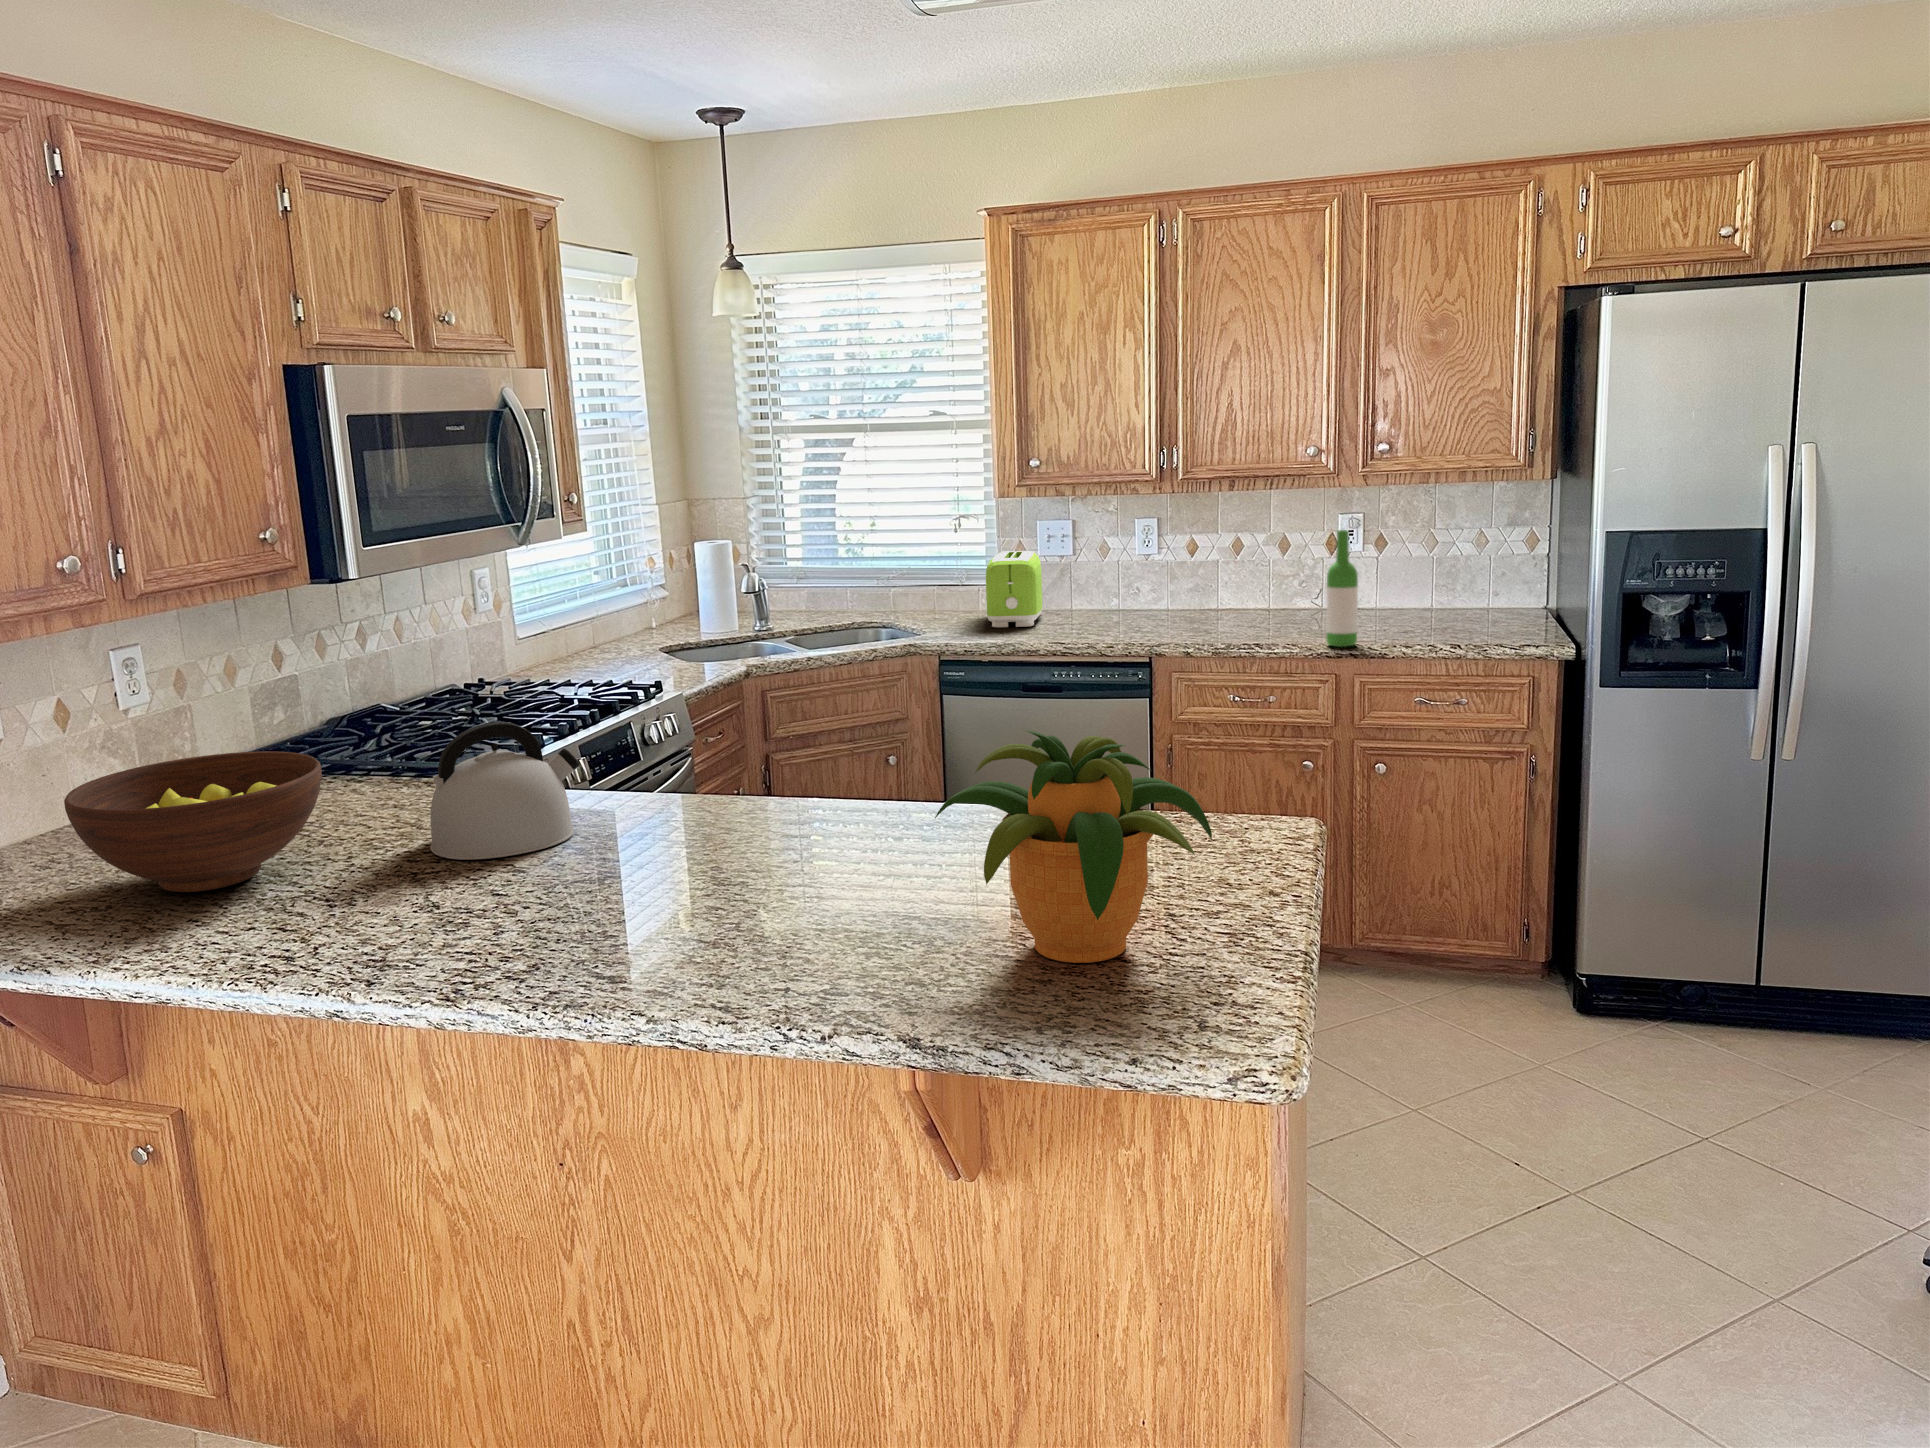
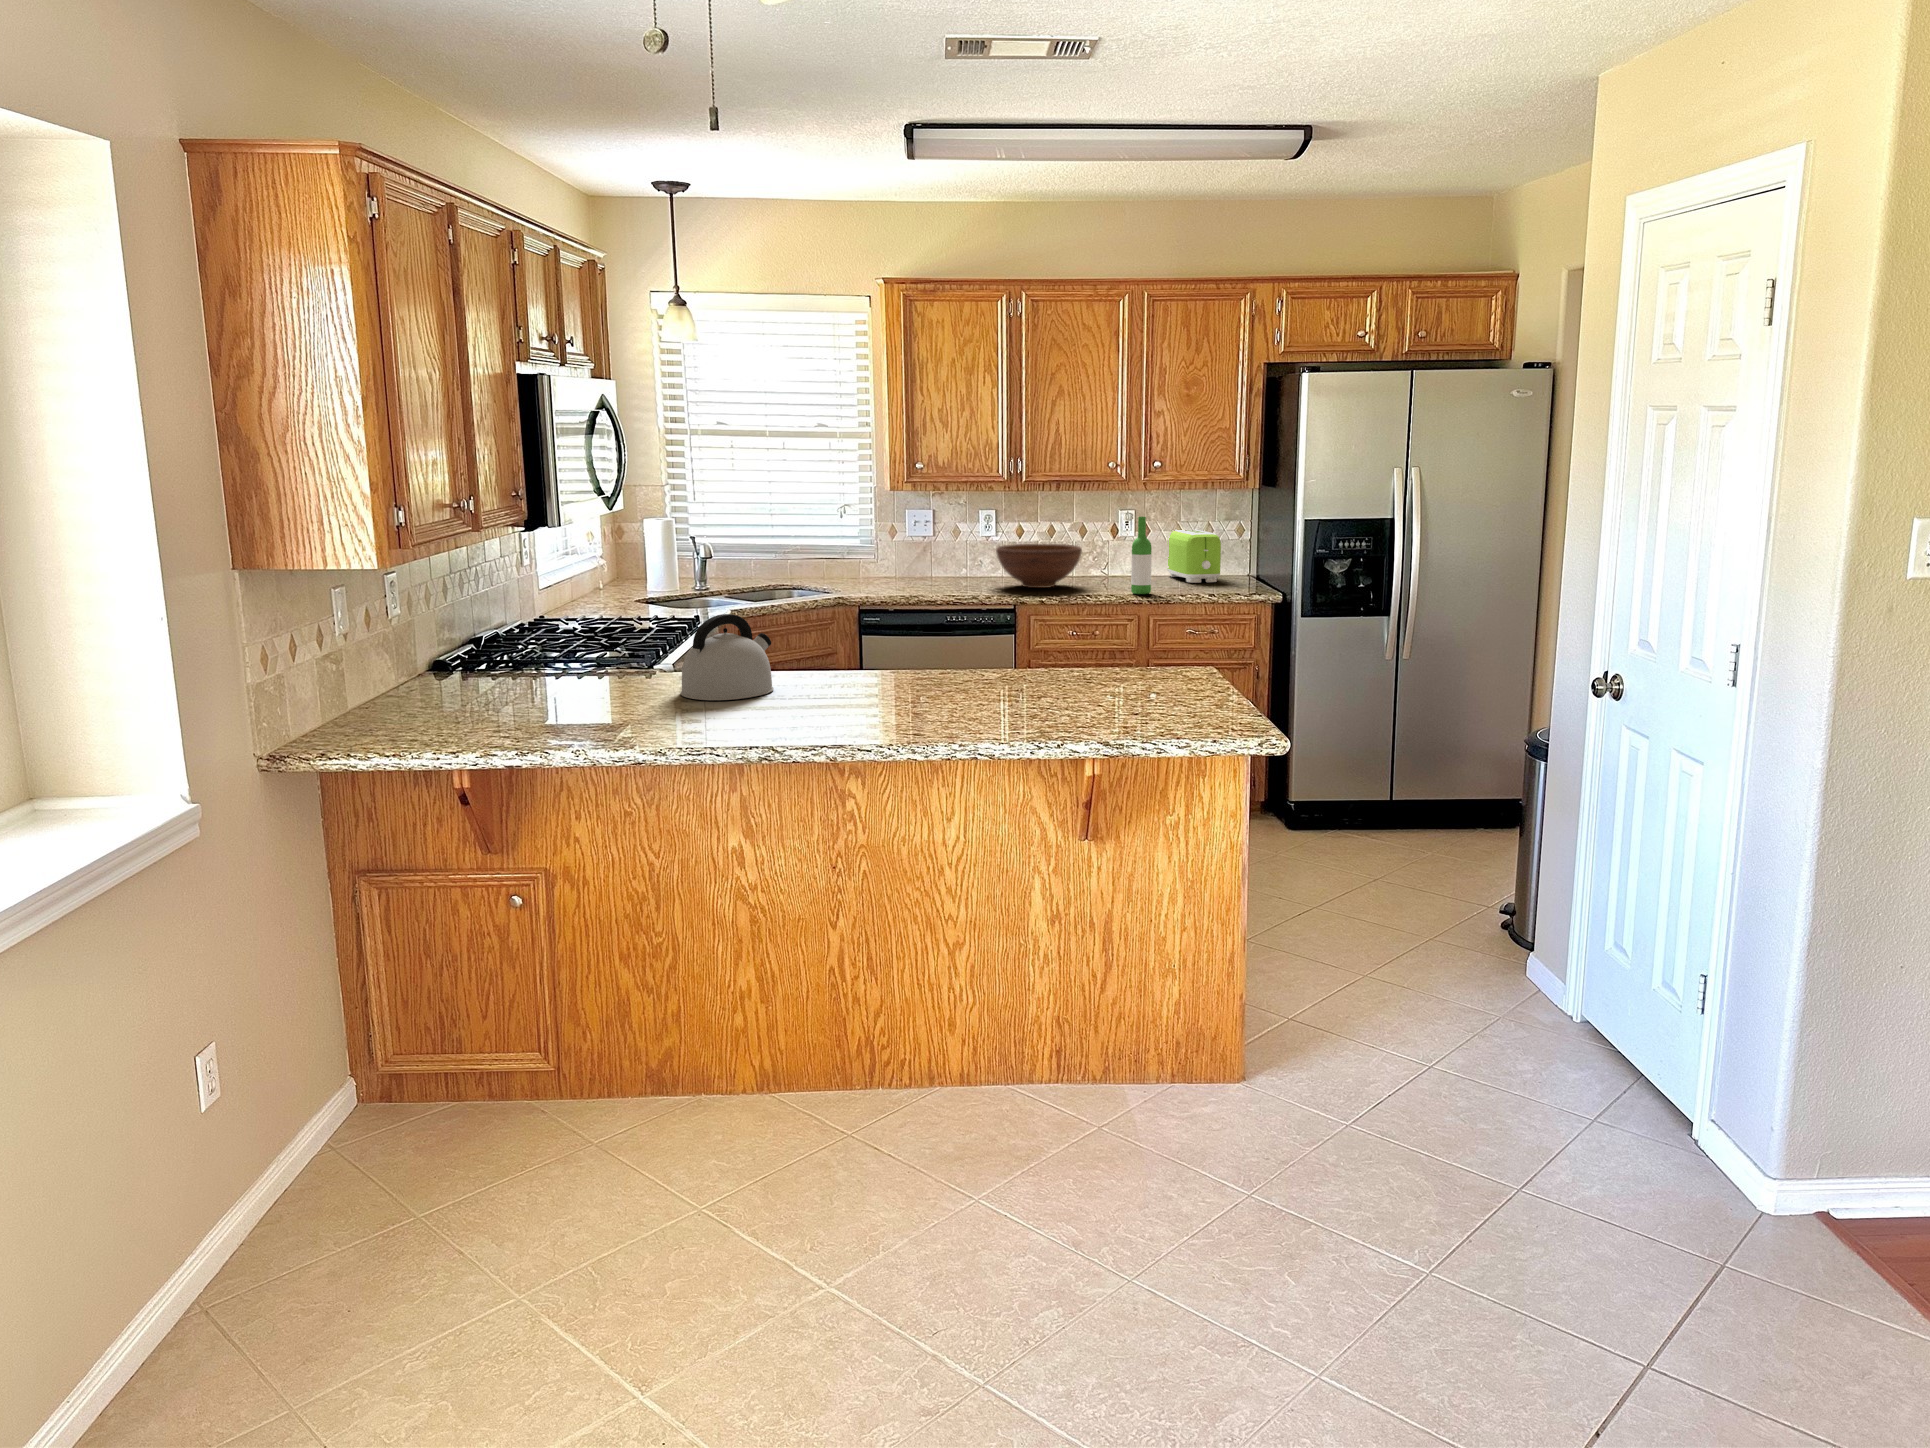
toaster: present [986,551,1043,627] -> present [1167,530,1221,583]
potted plant: present [935,731,1212,963] -> none [1060,593,1212,716]
fruit bowl: present [64,751,322,892] -> present [996,544,1082,588]

